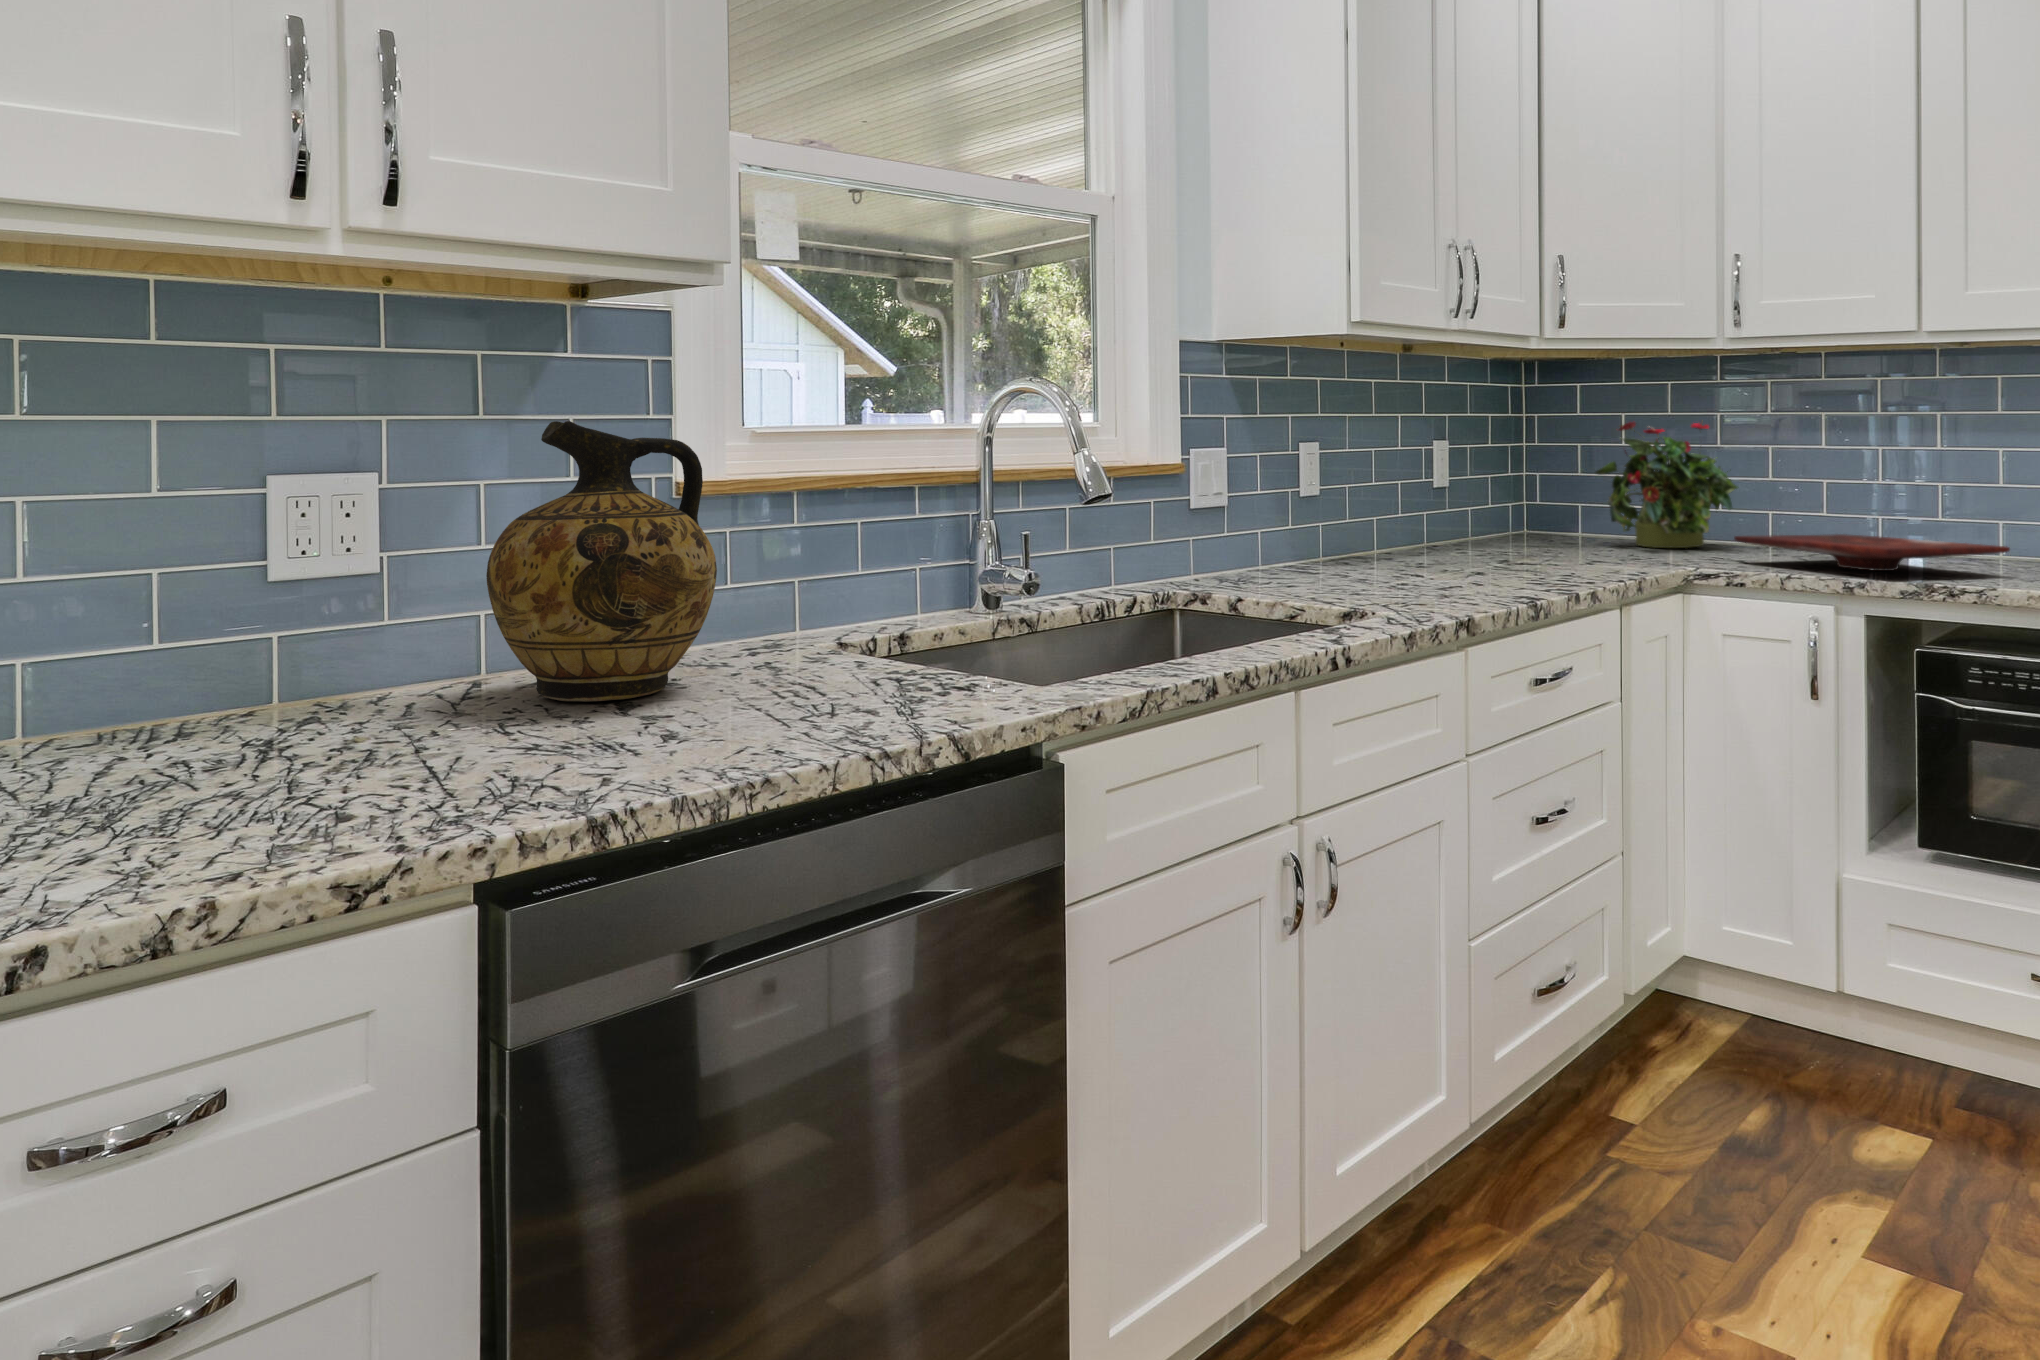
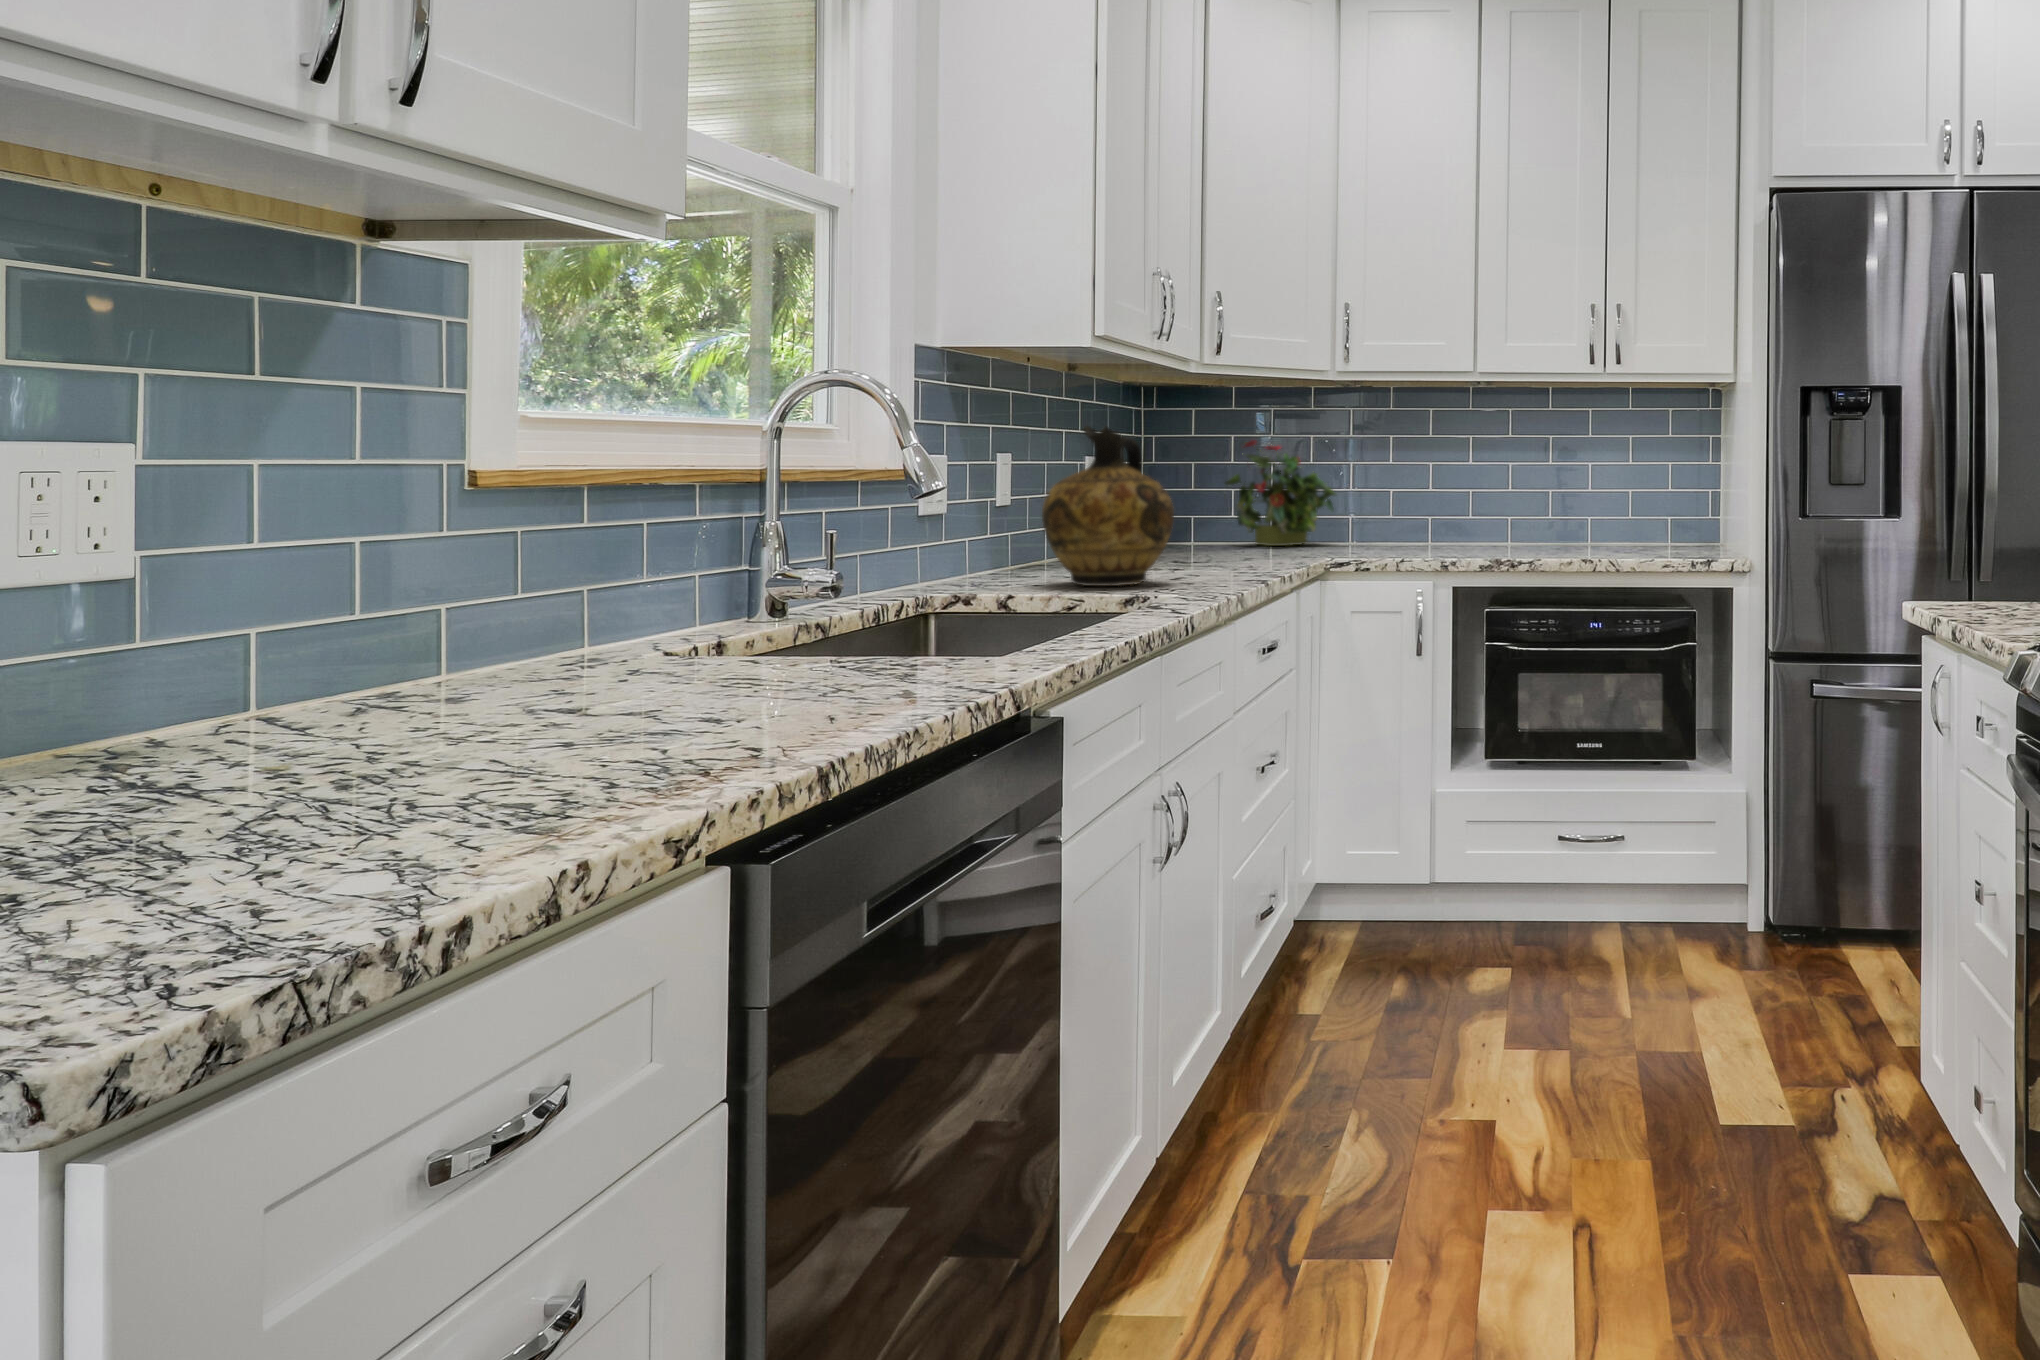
ceramic jug: present [486,421,717,702] -> present [1042,426,1174,586]
cutting board: present [1734,534,2010,571] -> none [1348,529,1531,553]

